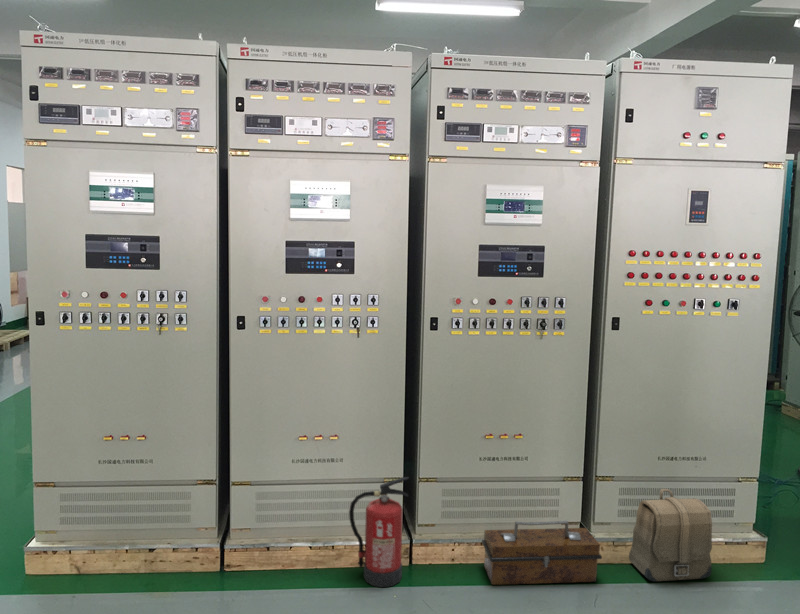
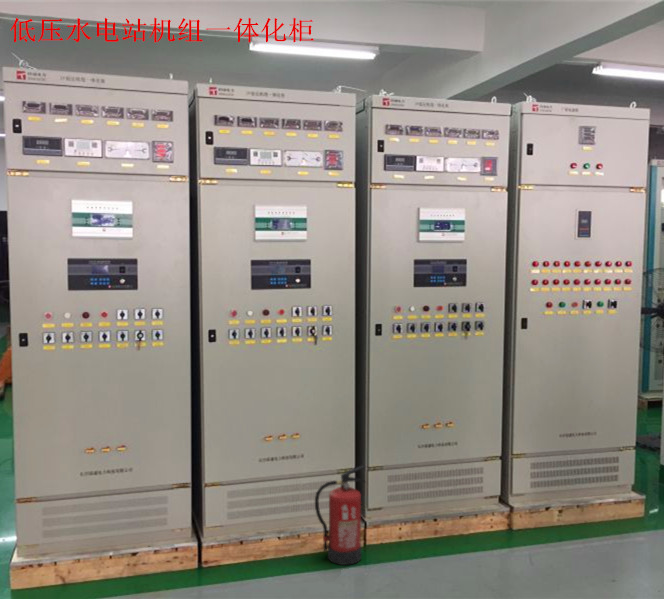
backpack: present [629,489,712,581] -> none [542,460,608,537]
toolbox: present [482,521,602,585] -> none [424,493,526,553]

